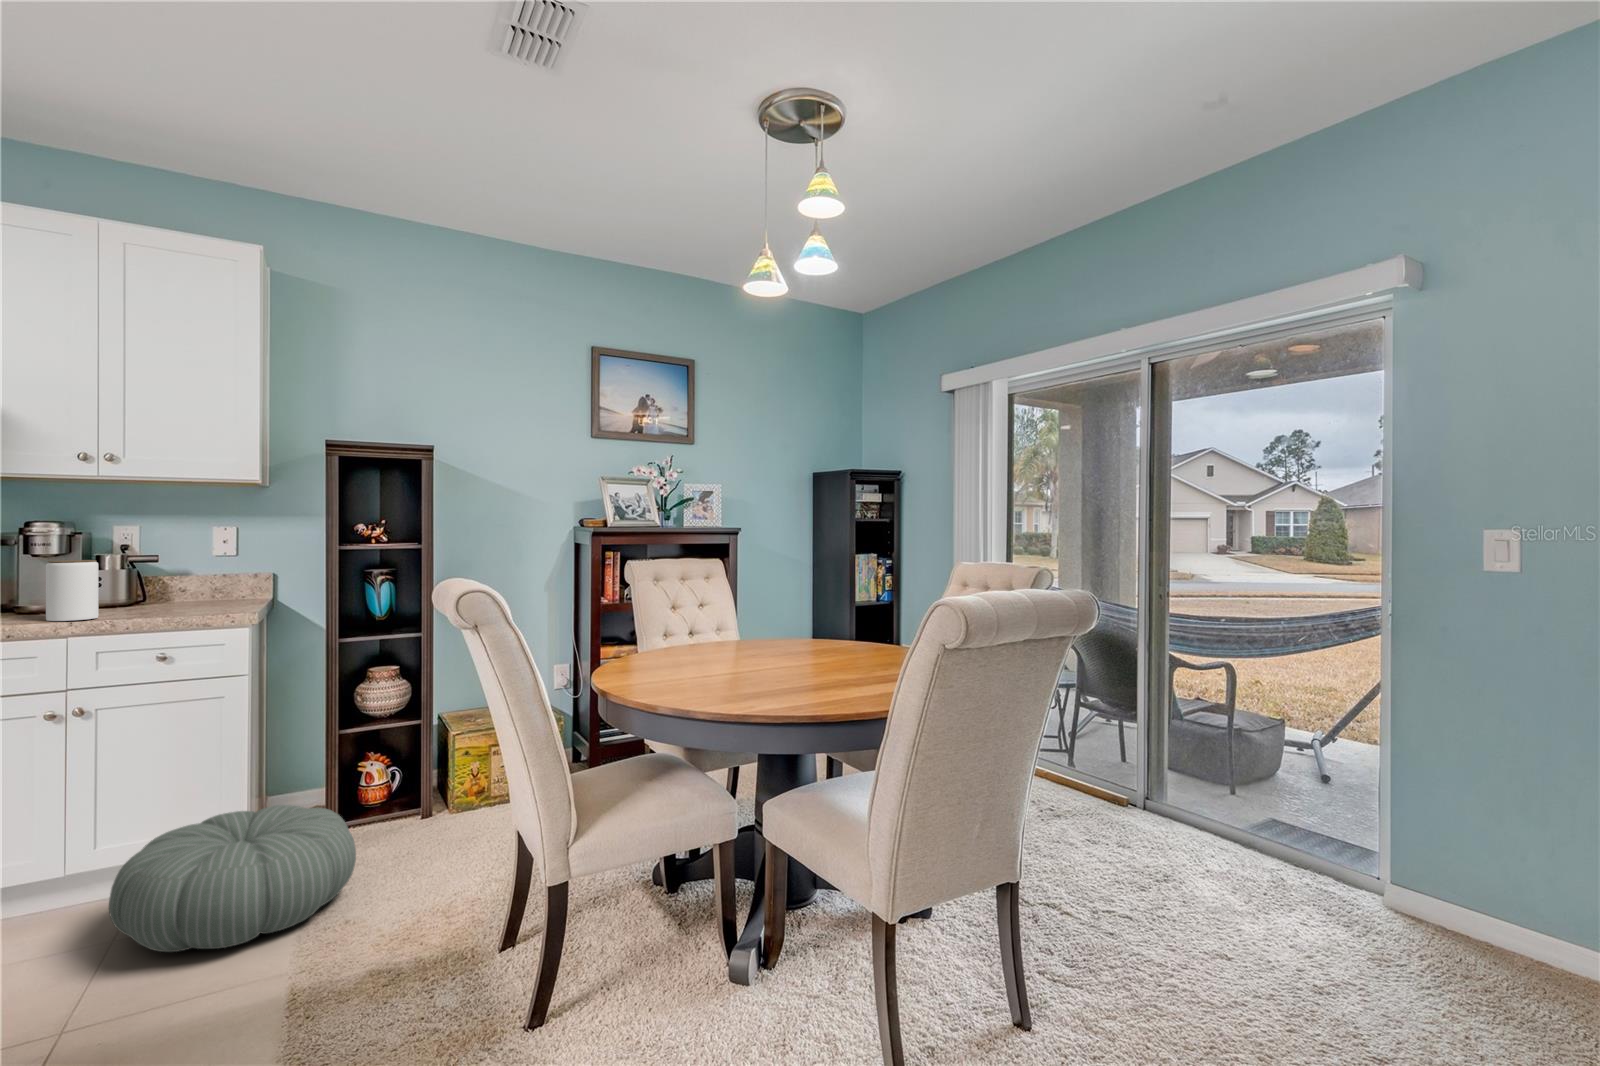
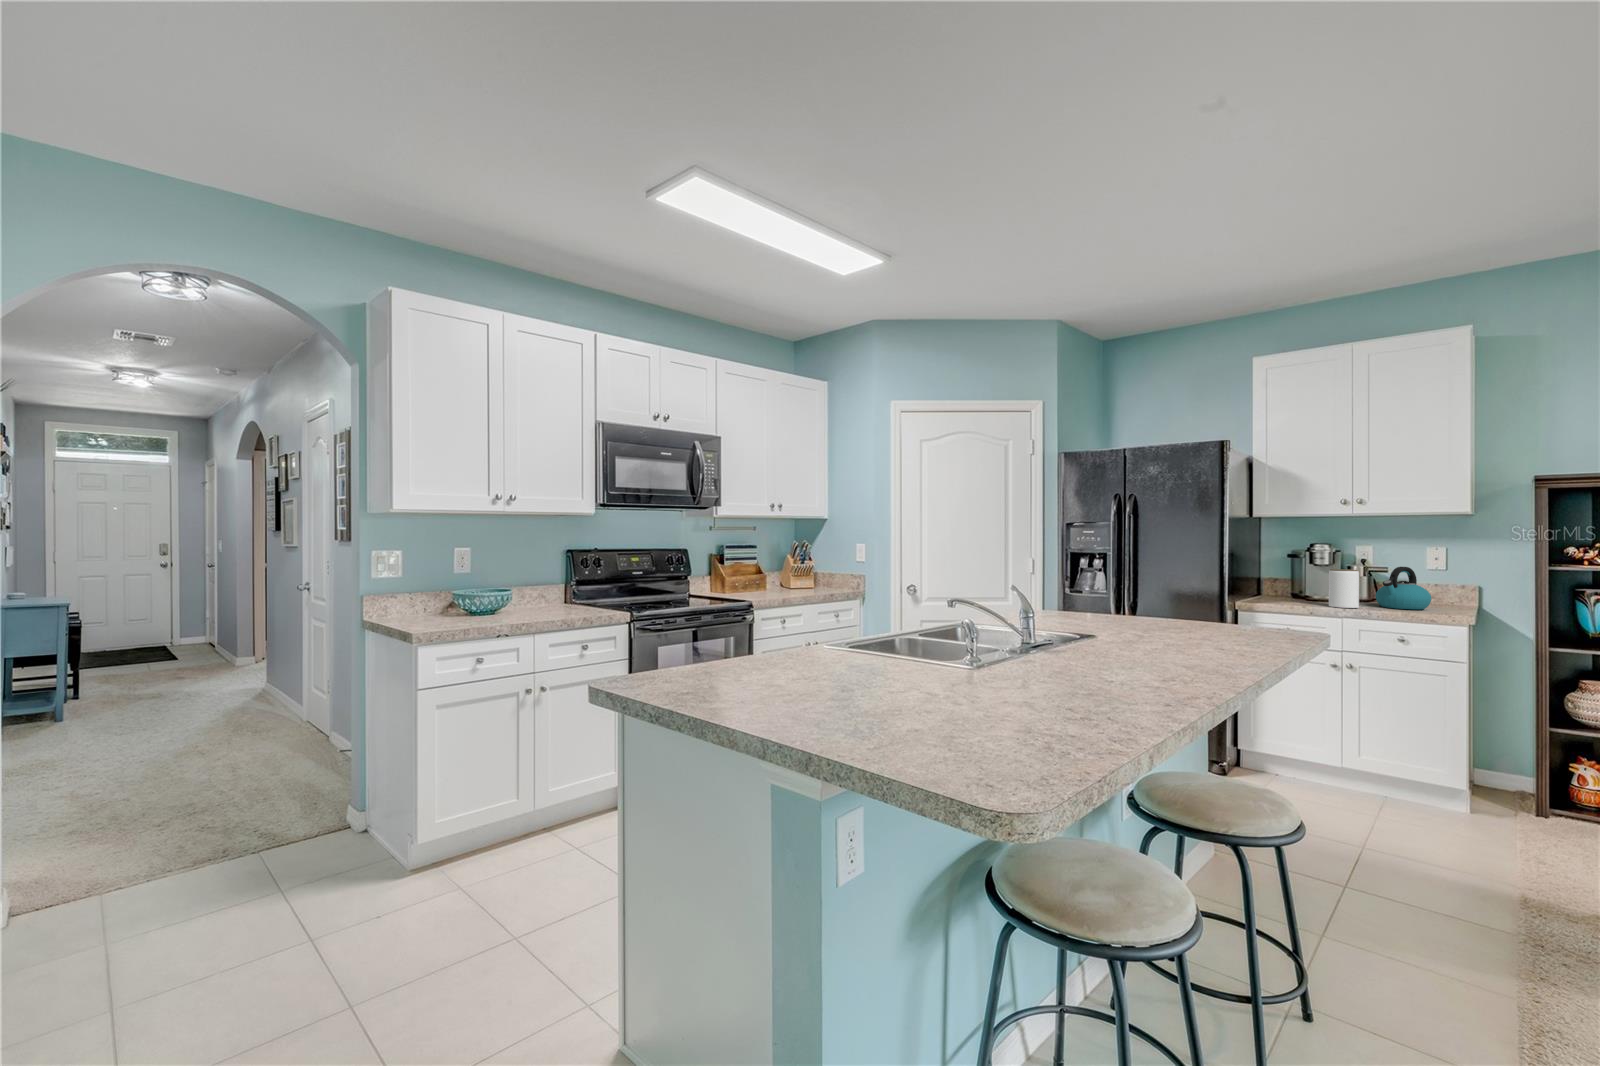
kettle: none [131,553,209,612] -> present [1376,567,1431,609]
pouf: present [109,805,356,952] -> none [1375,760,1575,860]

